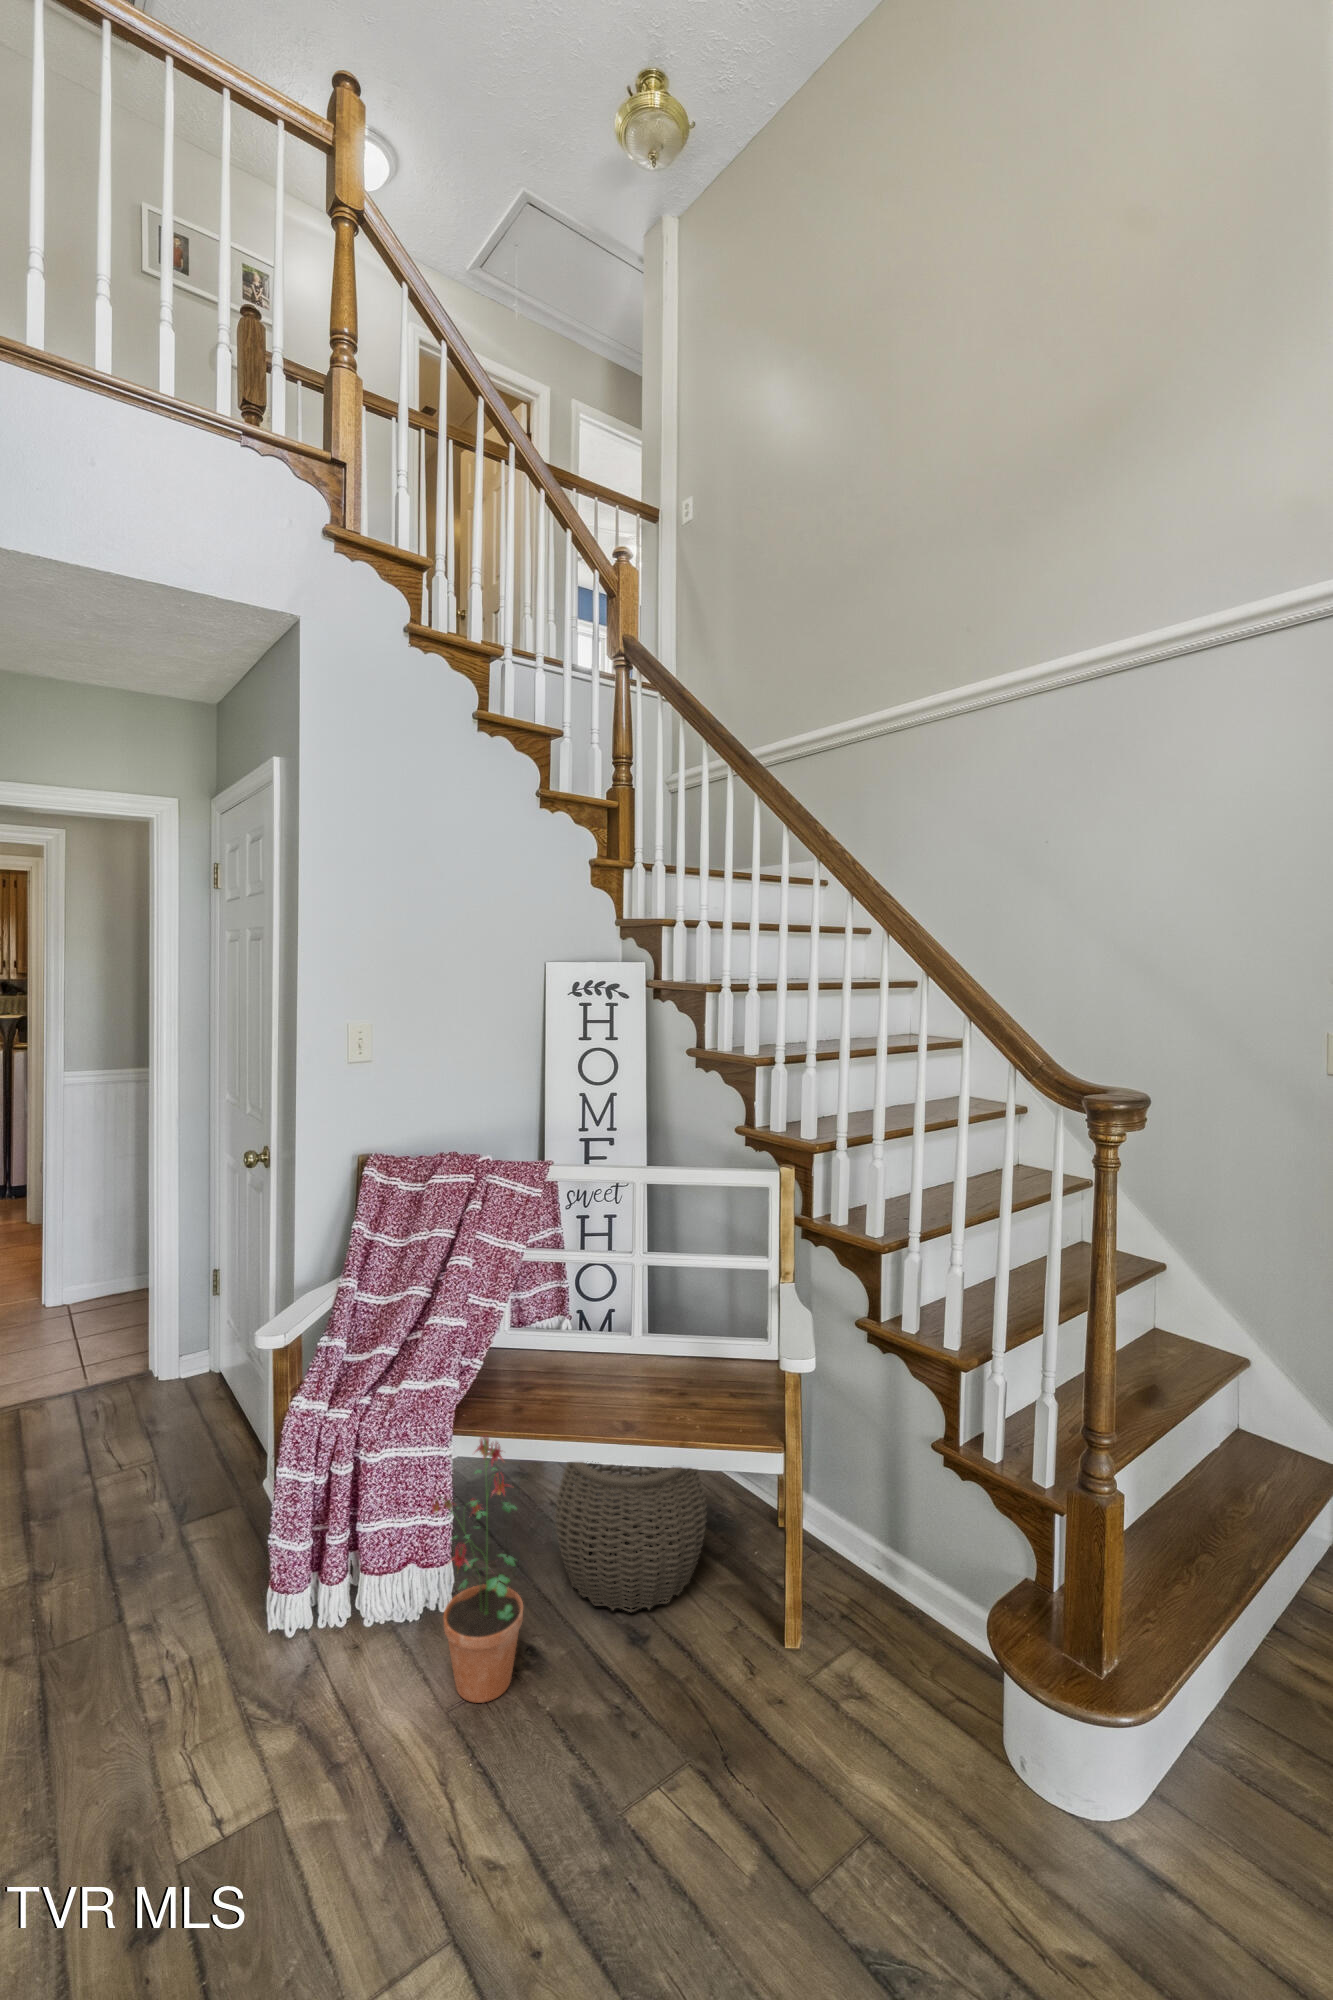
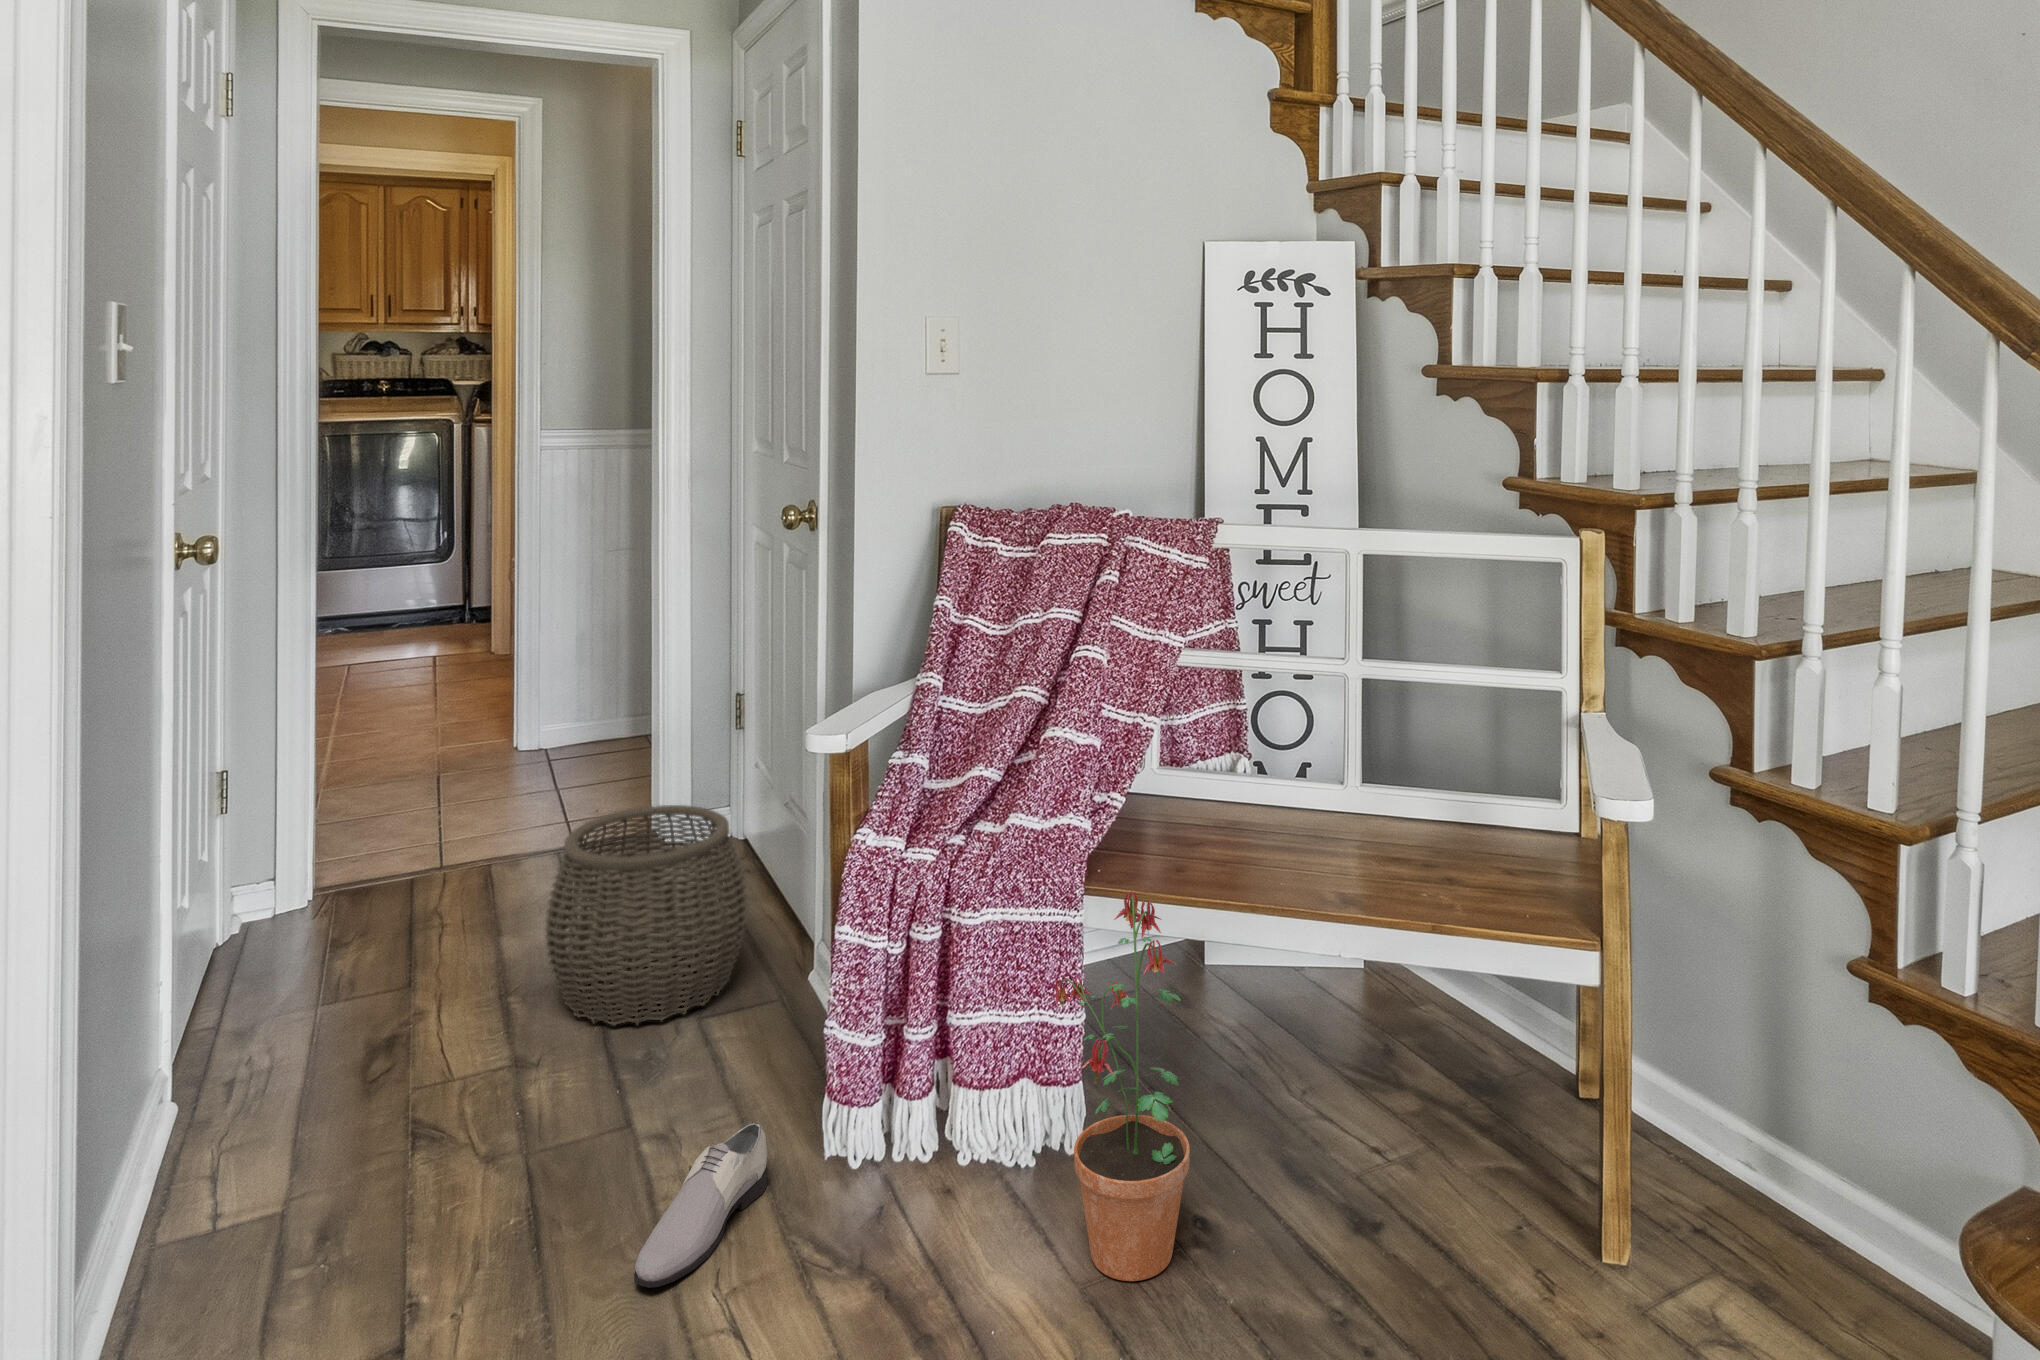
woven basket: present [555,1462,707,1612] -> present [545,805,747,1026]
shoe: none [121,1609,226,1746] -> present [634,1123,767,1288]

